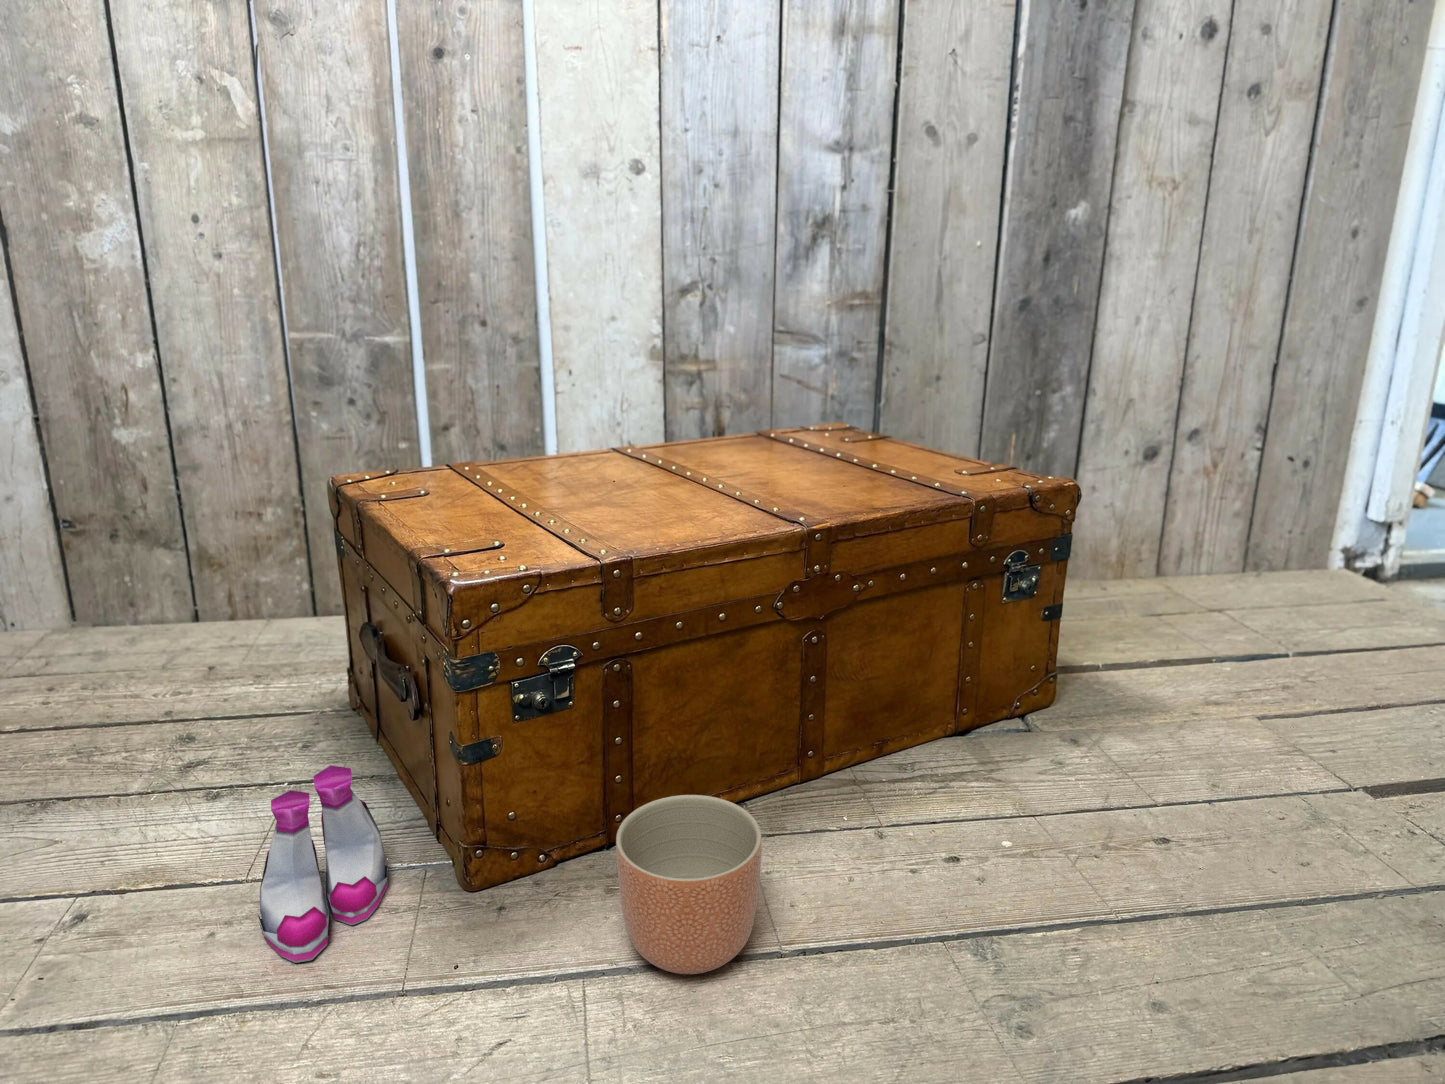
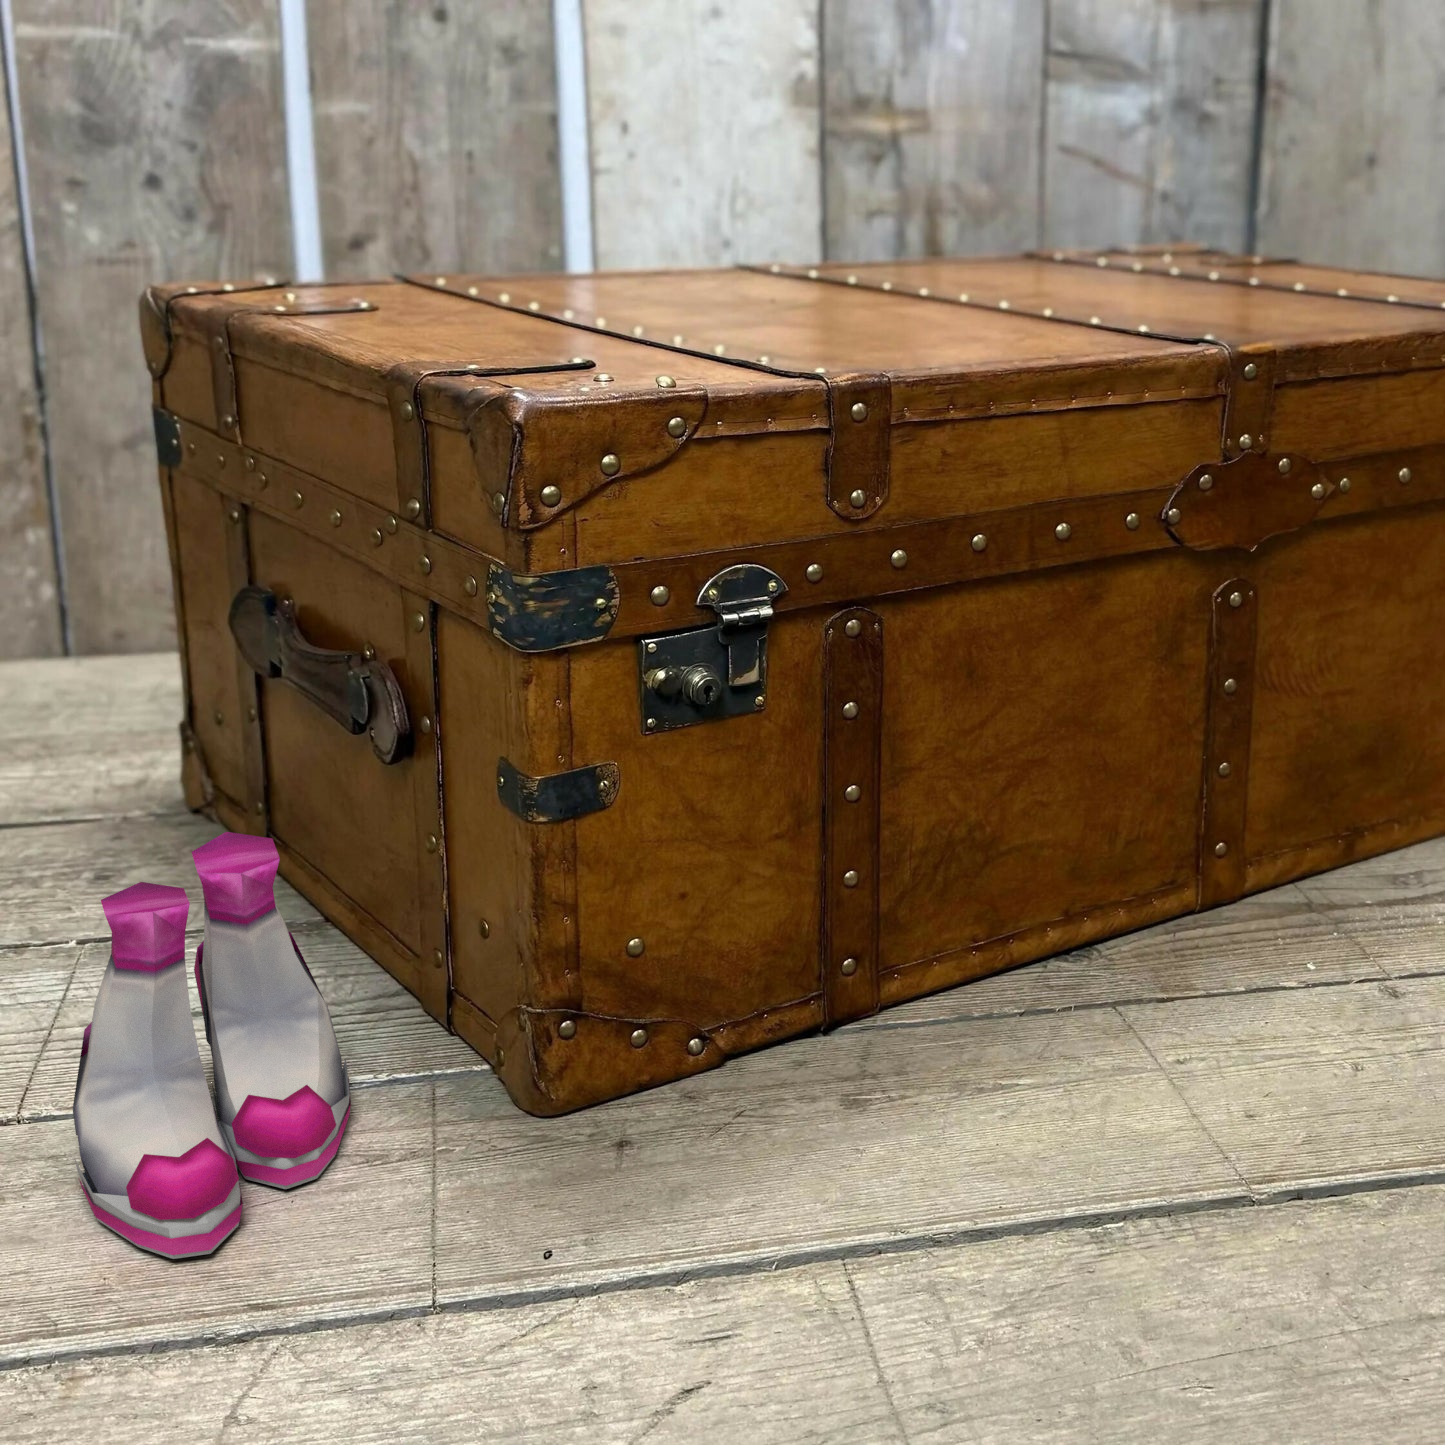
planter: present [616,795,762,974] -> none [921,889,1268,1278]

